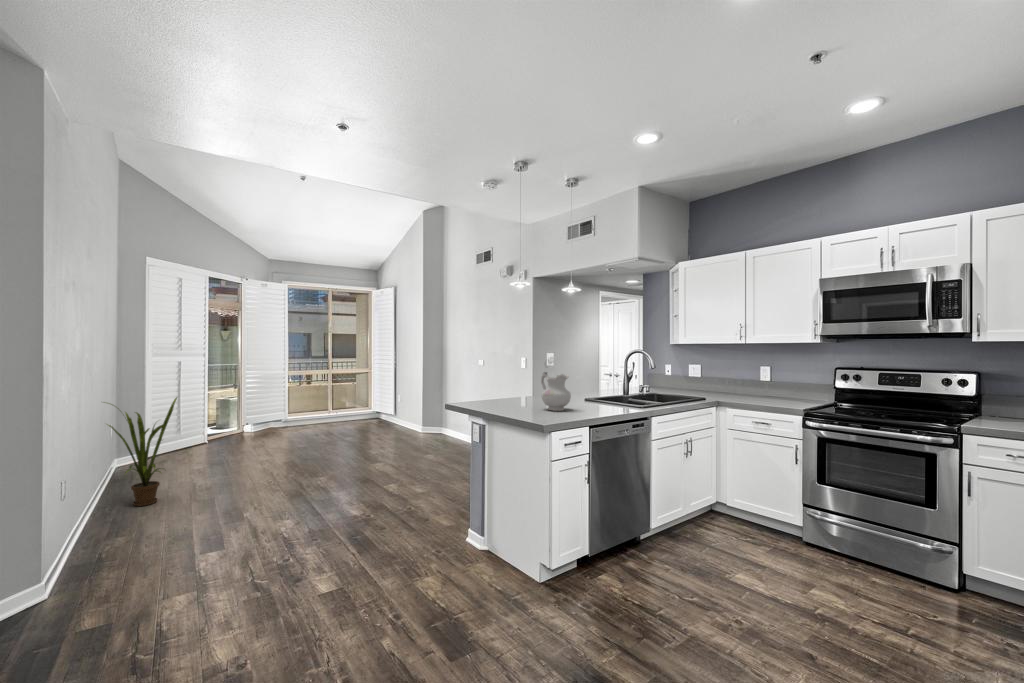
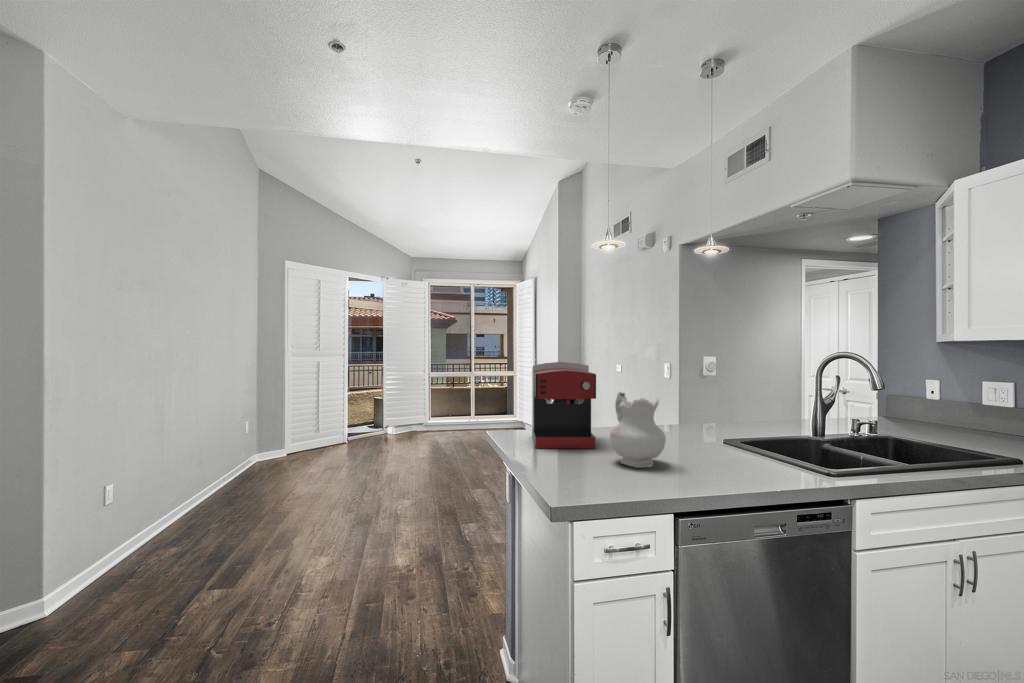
coffee maker: none [478,356,525,408] -> present [532,362,596,448]
house plant: present [108,398,177,506] -> none [197,399,271,511]

